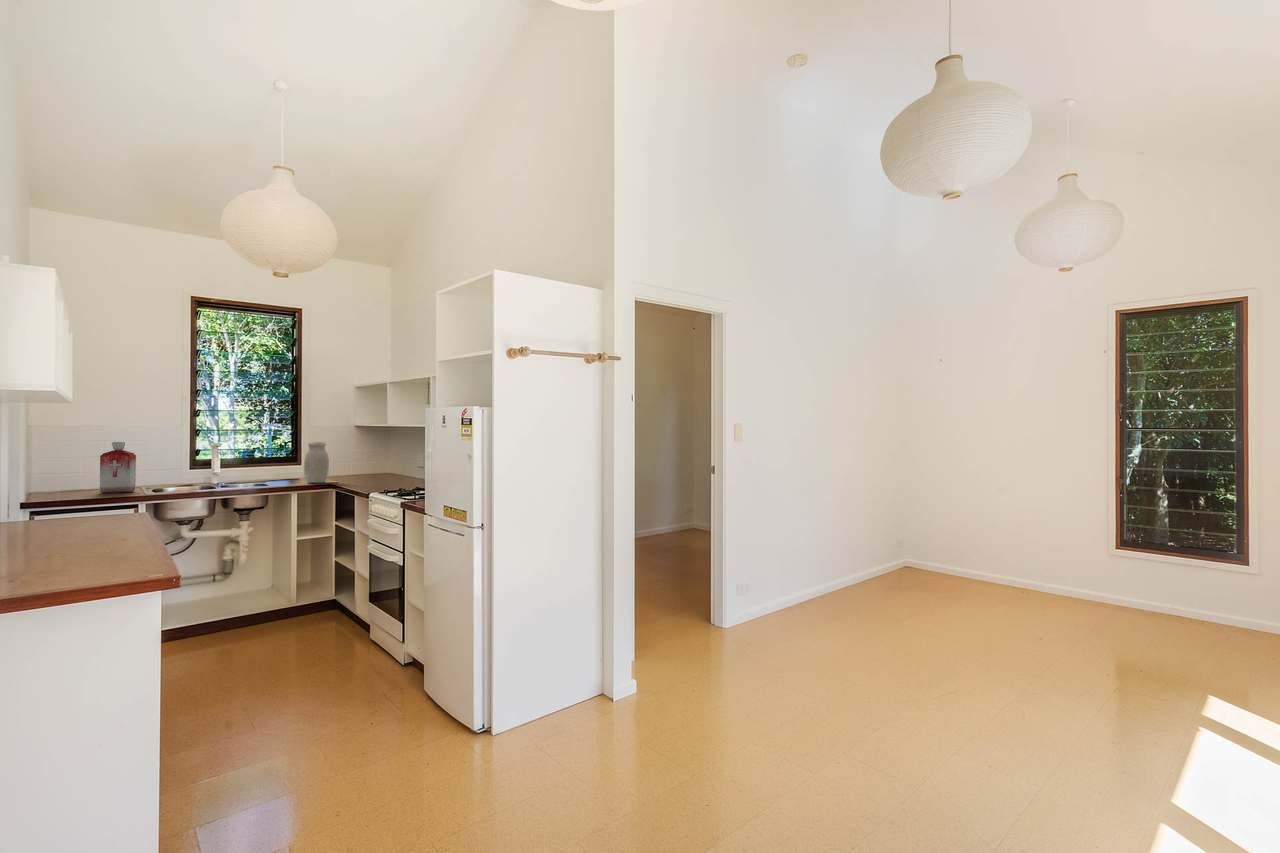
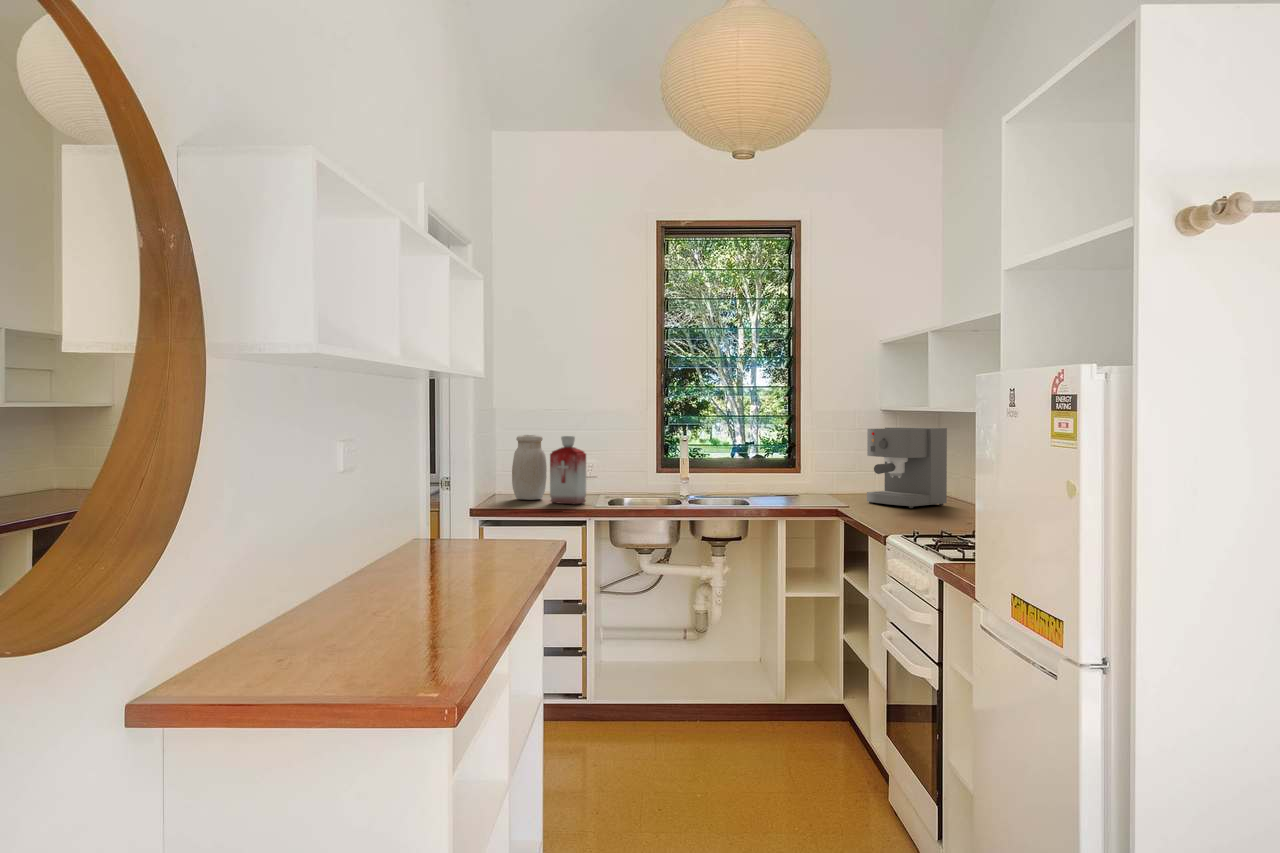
coffee maker: none [350,436,398,481] -> present [867,428,947,508]
jar: present [304,442,329,483] -> present [512,435,547,500]

